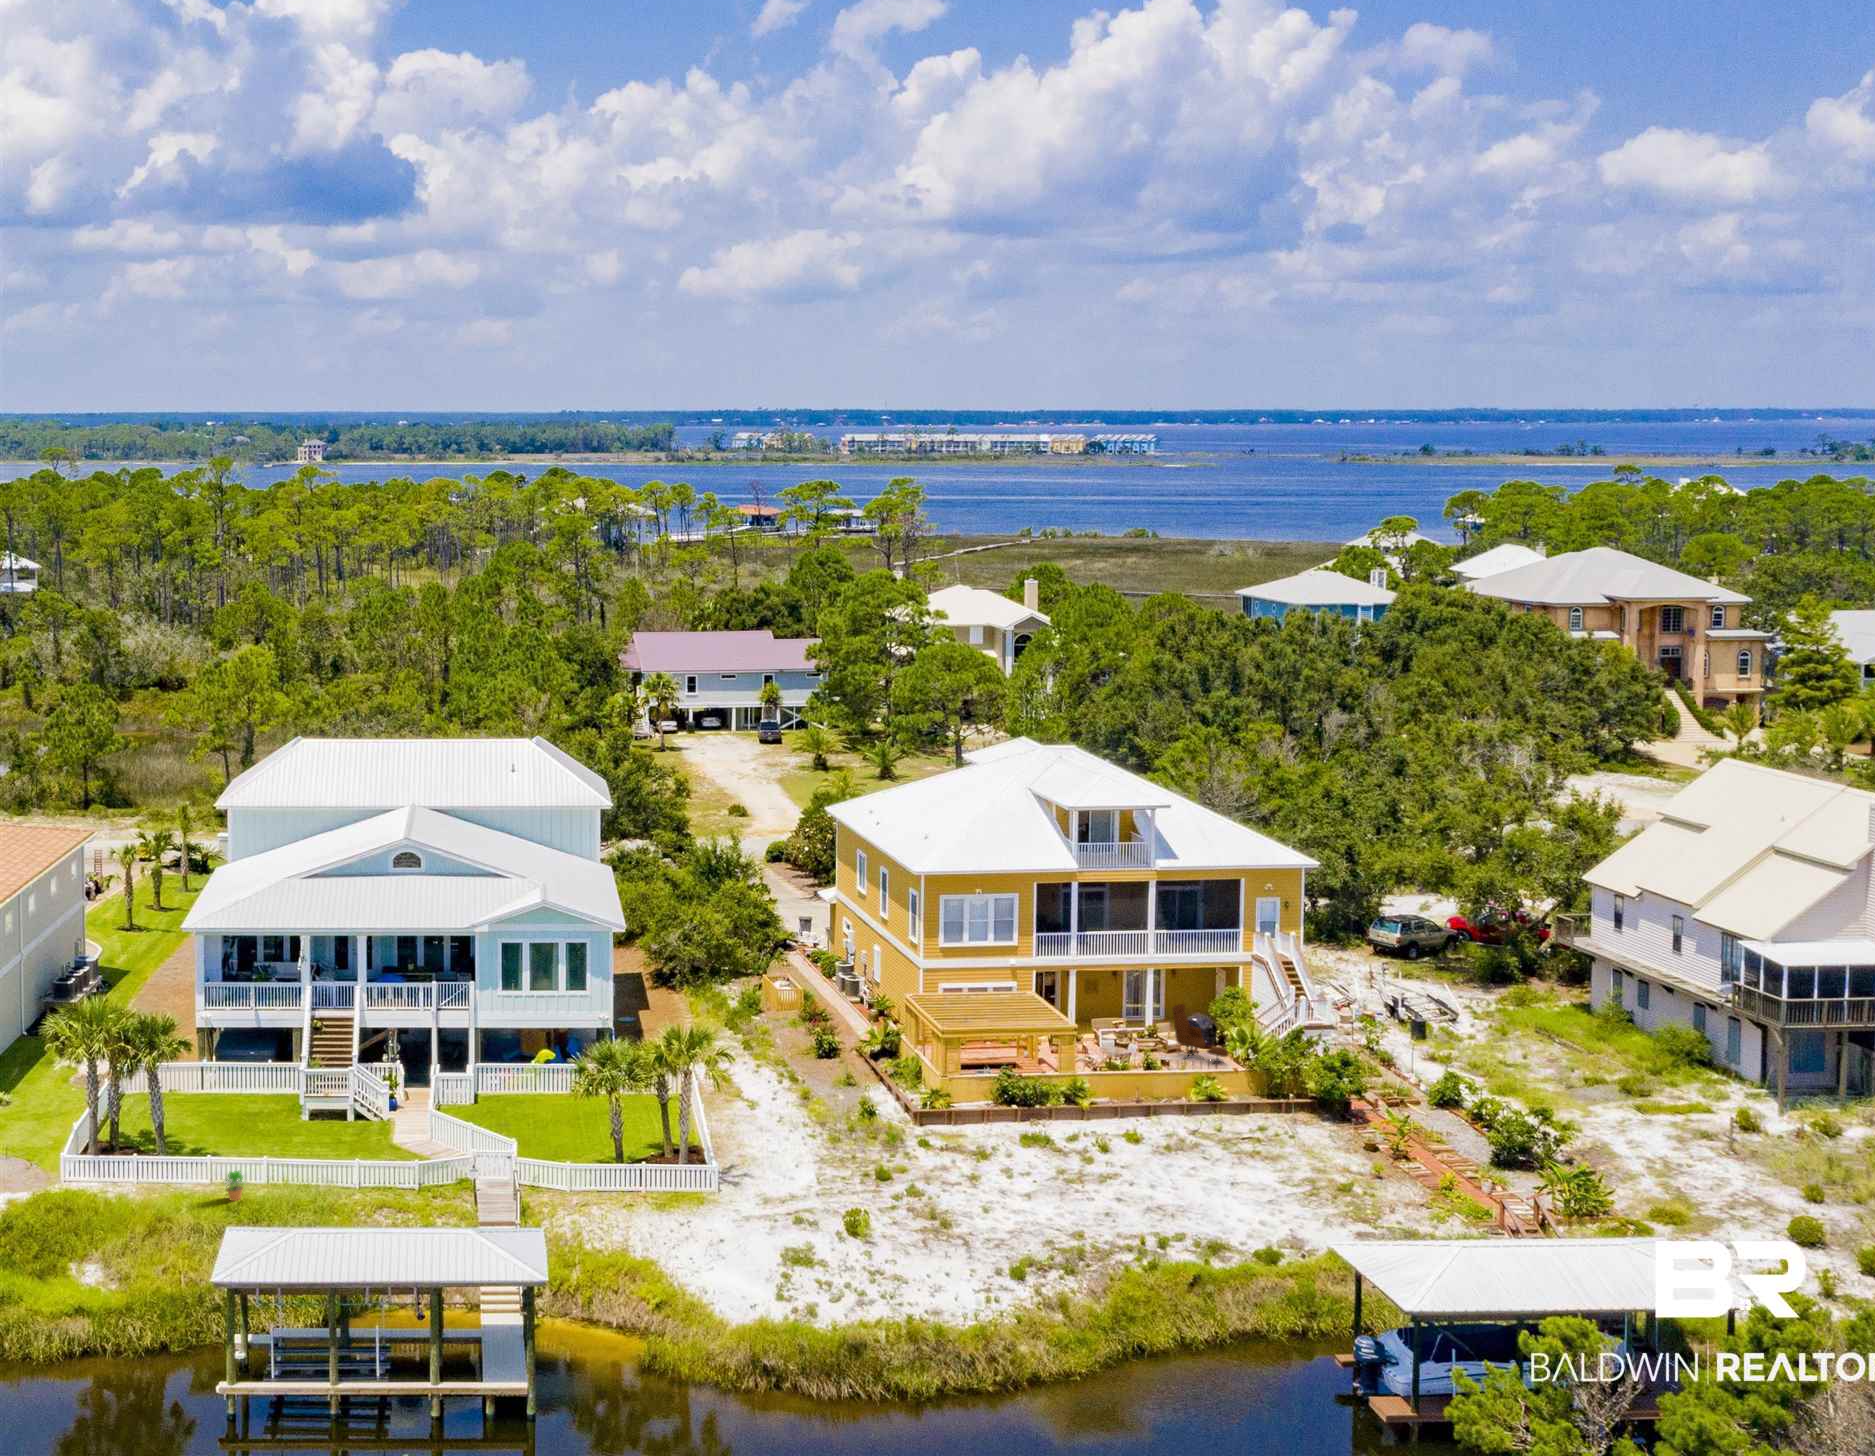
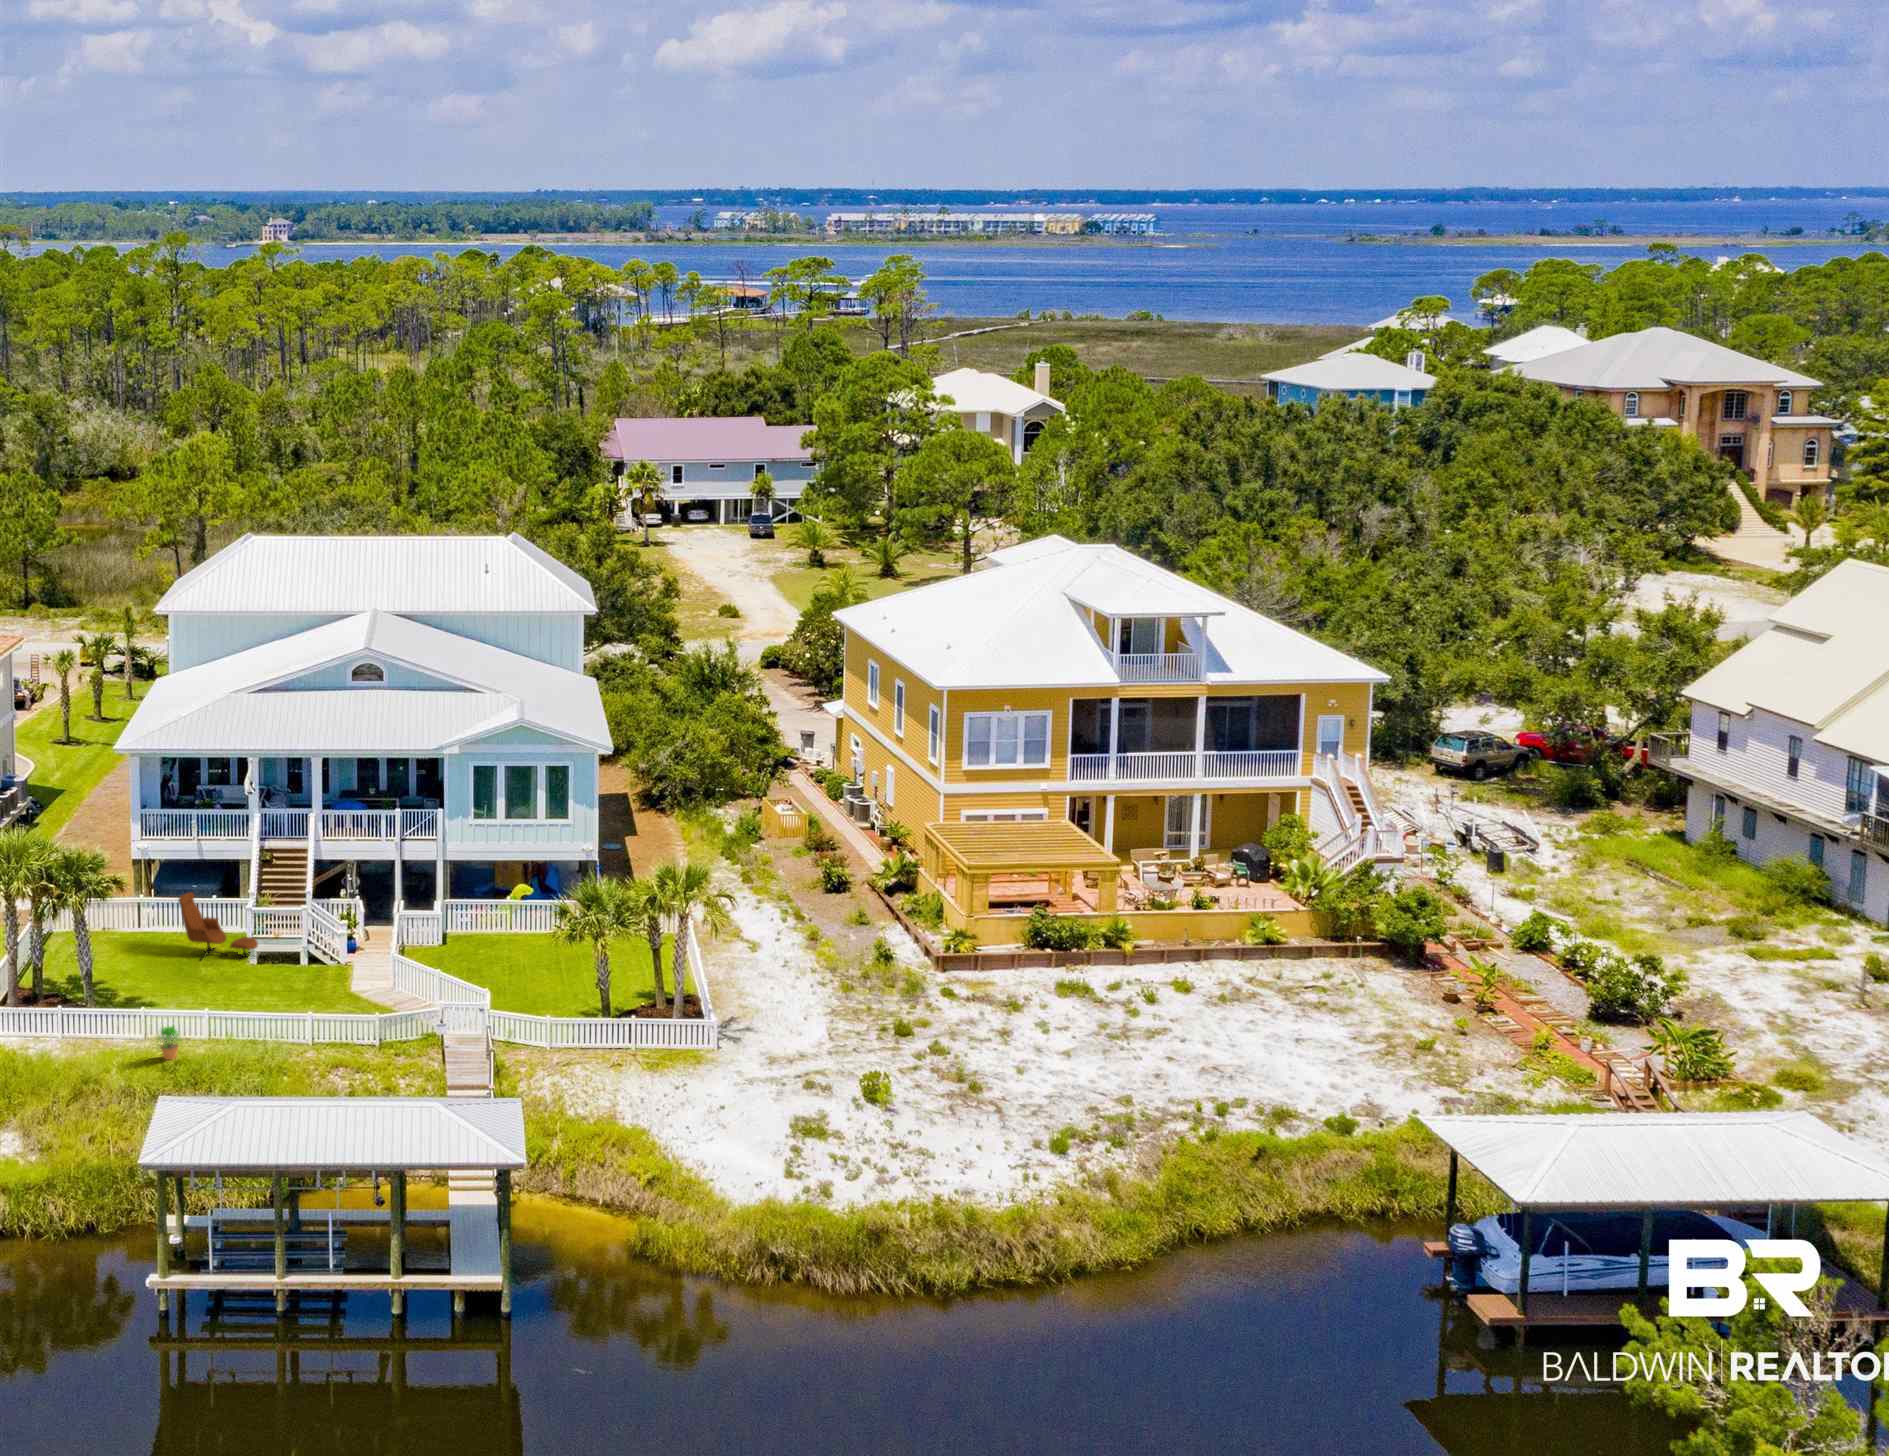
lounge chair: present [1172,1004,1228,1063] -> present [179,892,258,957]

